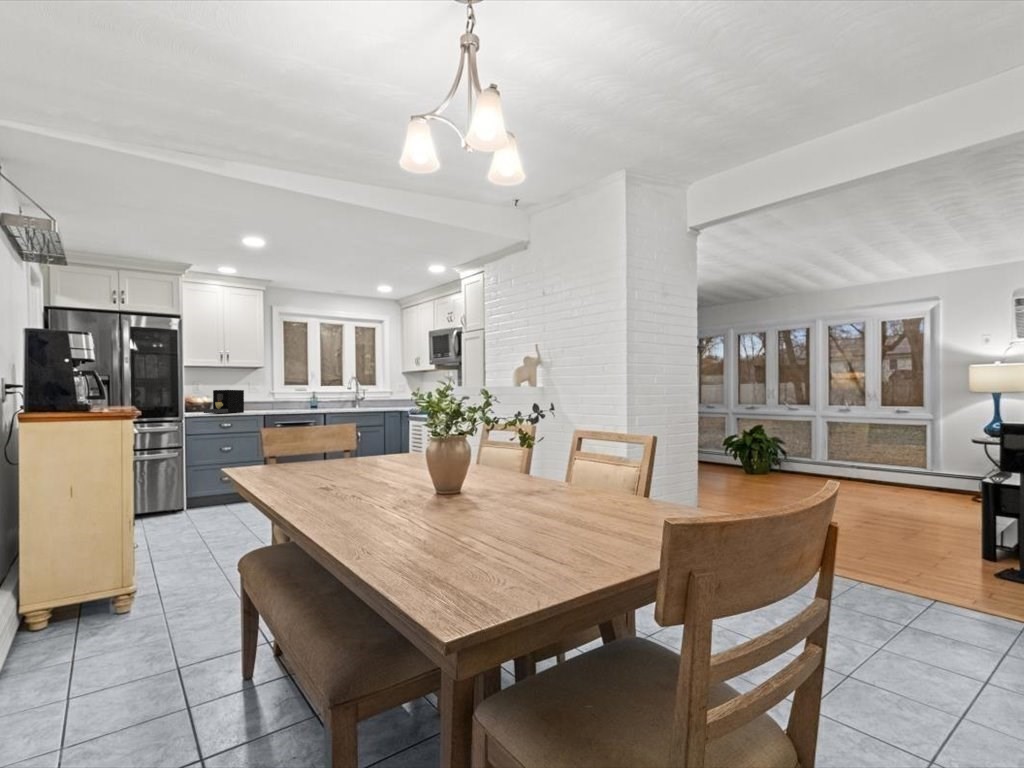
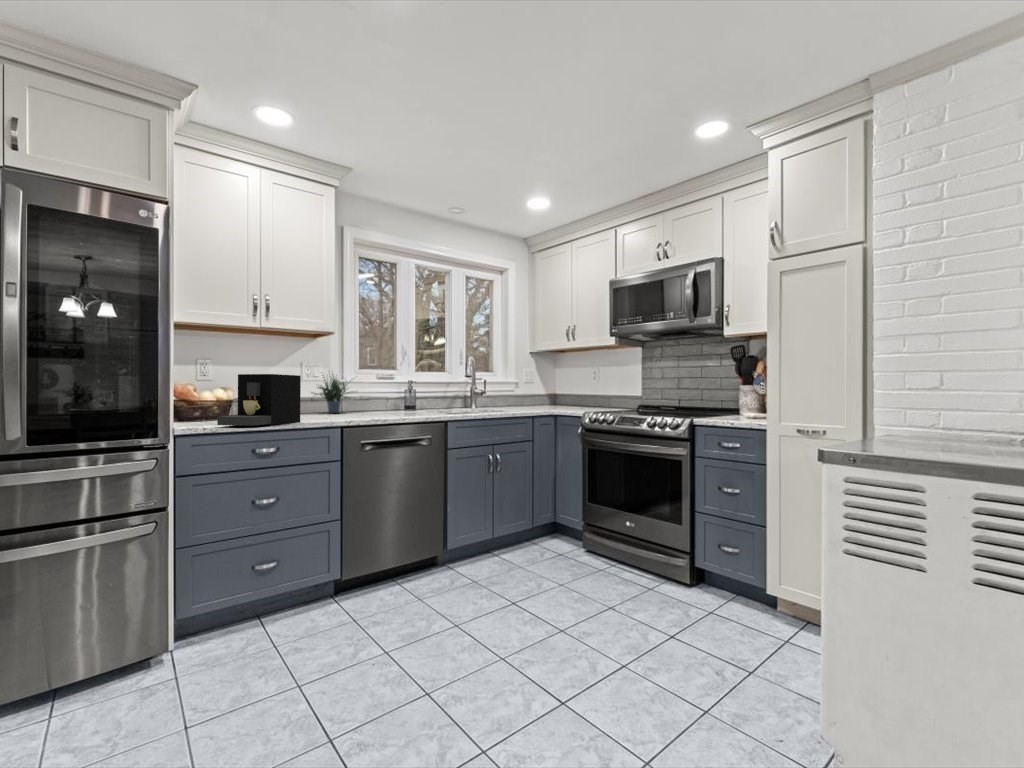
potted plant: none [254,383,282,410] -> present [312,375,349,413]

